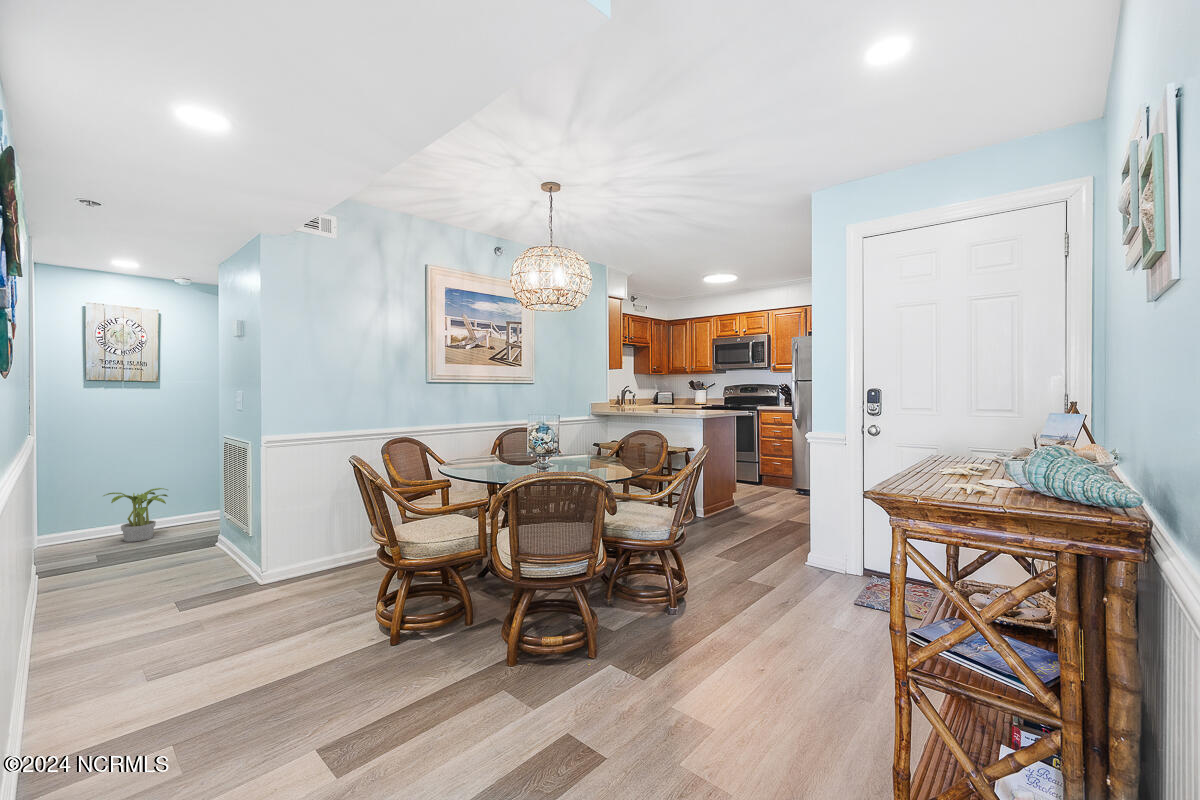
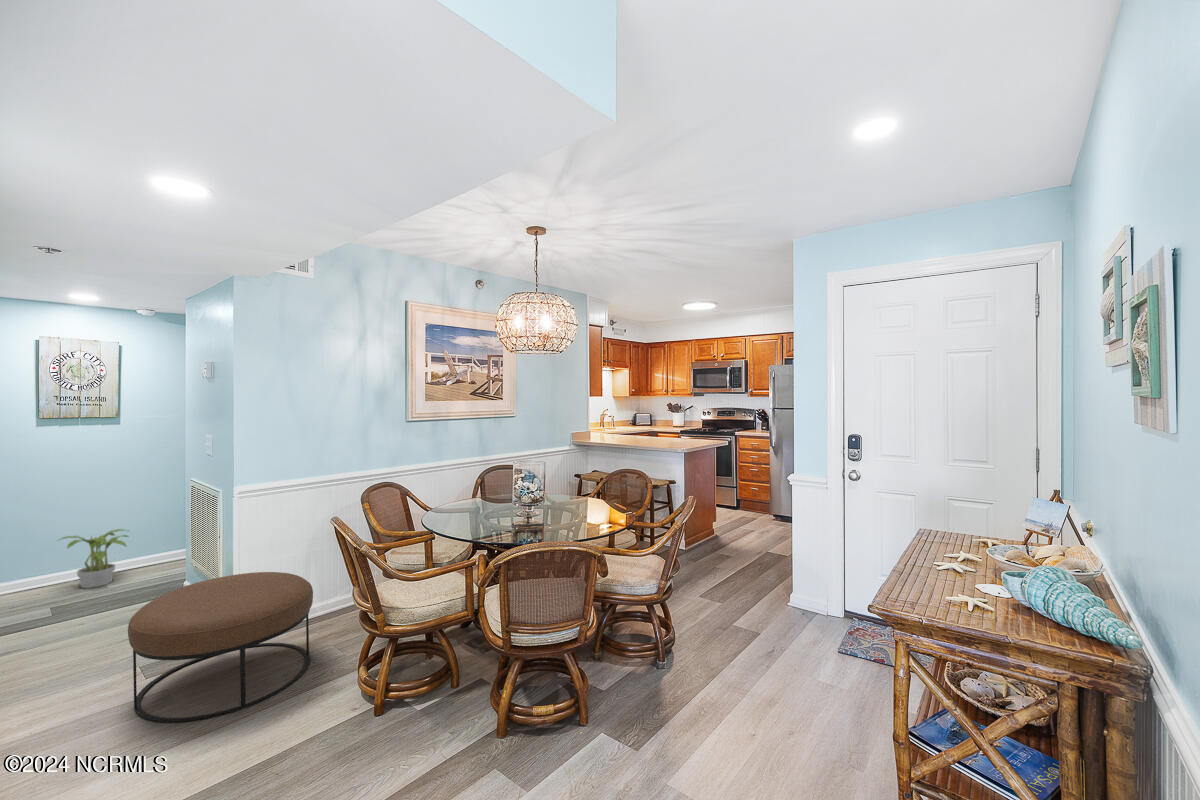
ottoman: none [162,517,335,646] -> present [128,572,313,722]

